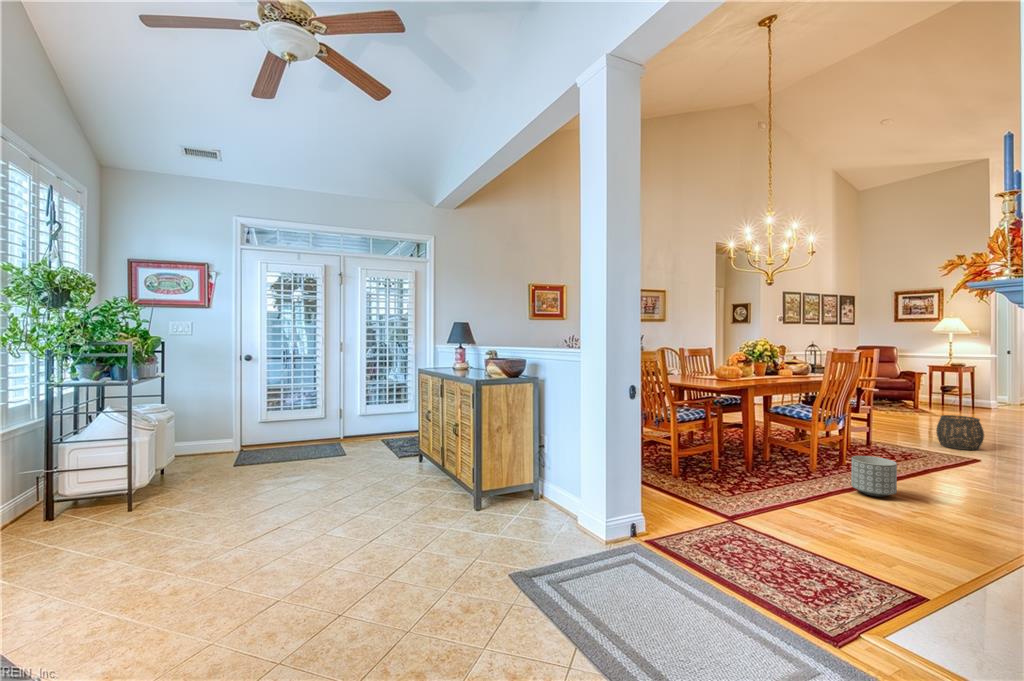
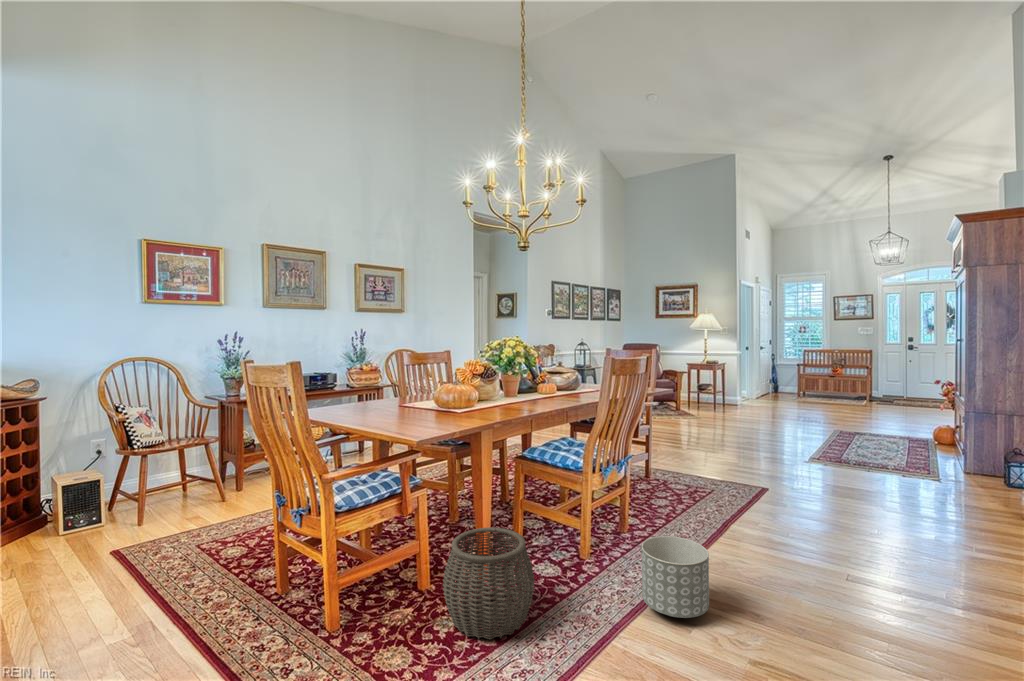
woven basket: present [936,415,984,450] -> present [443,527,535,639]

